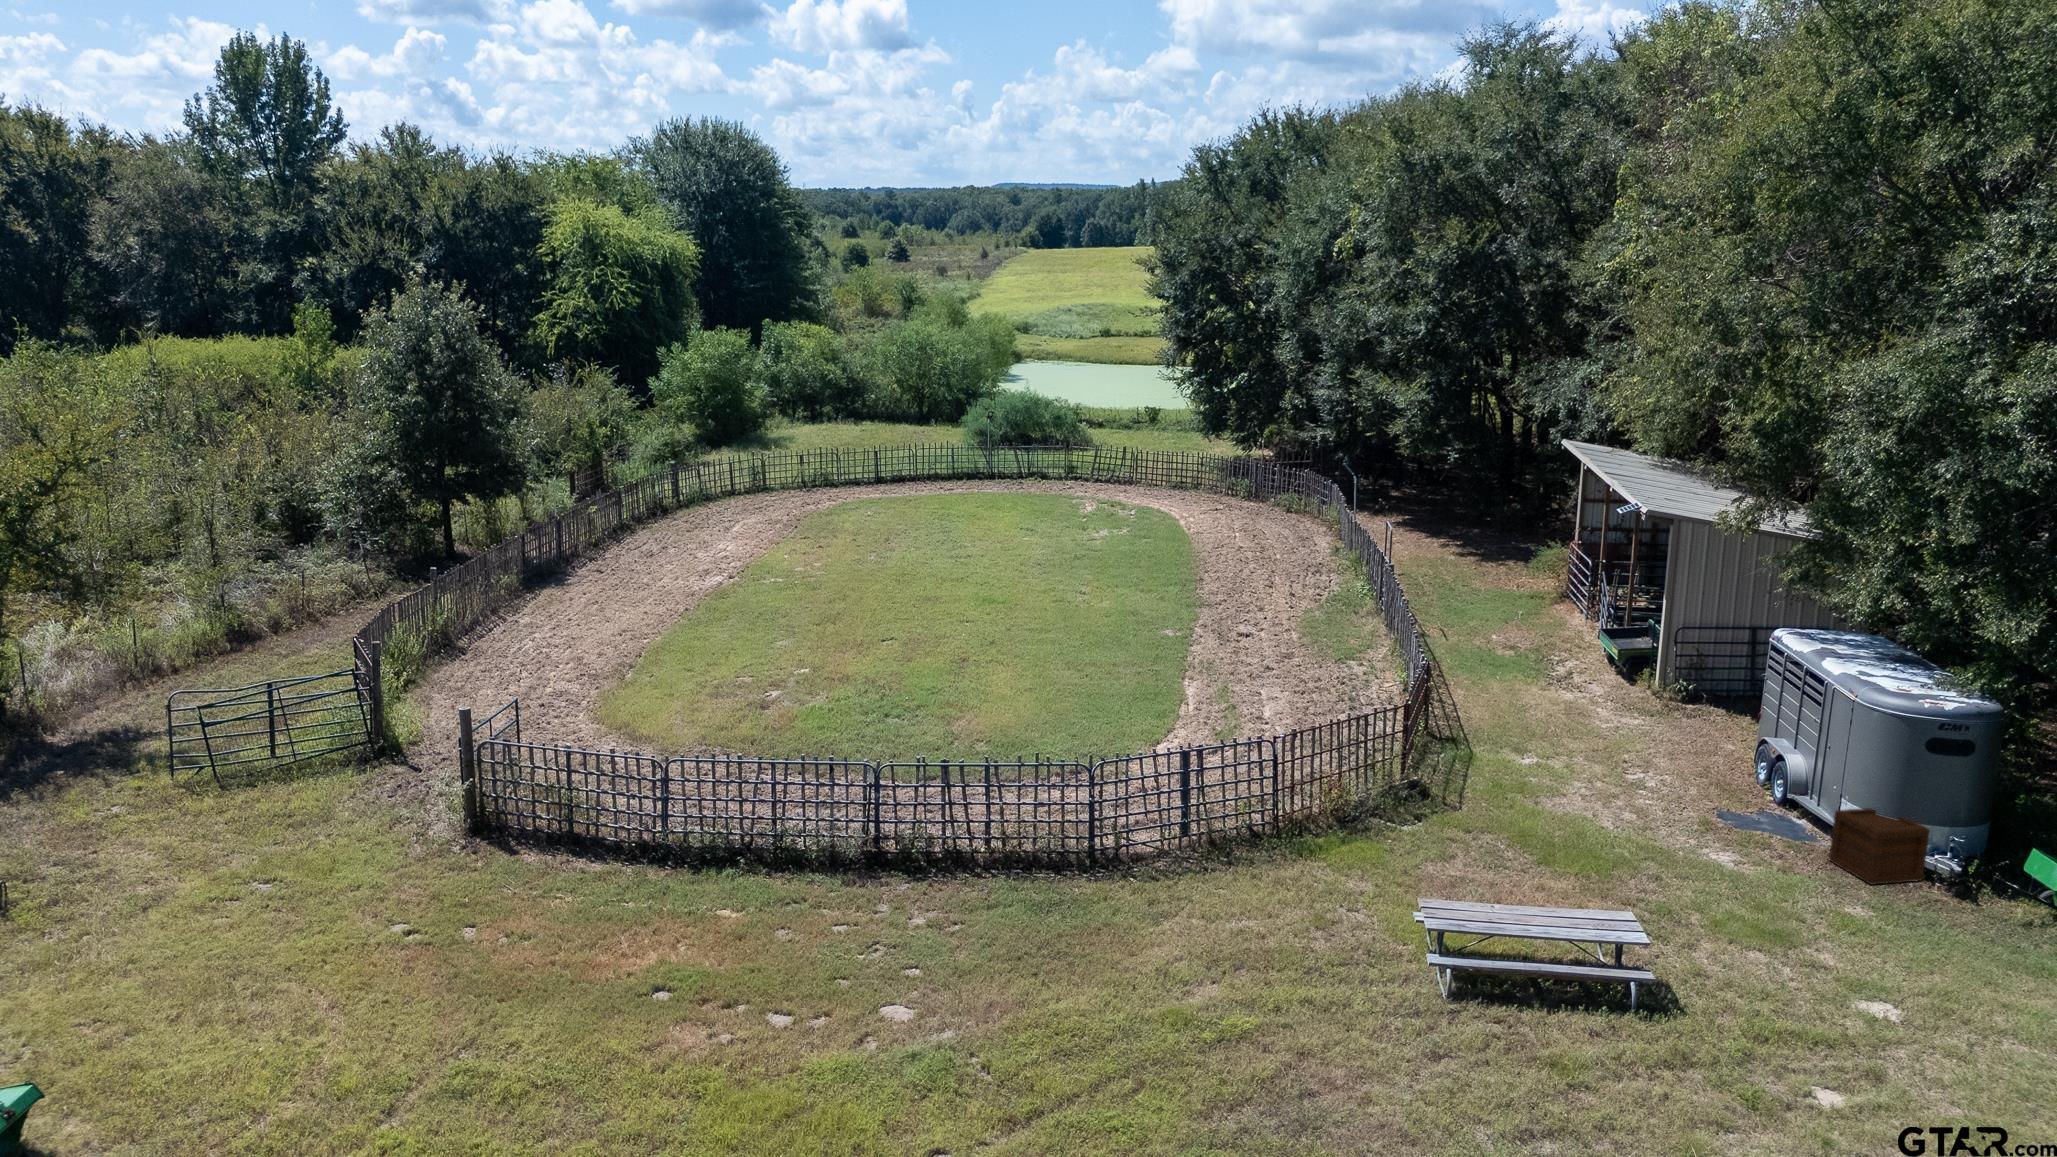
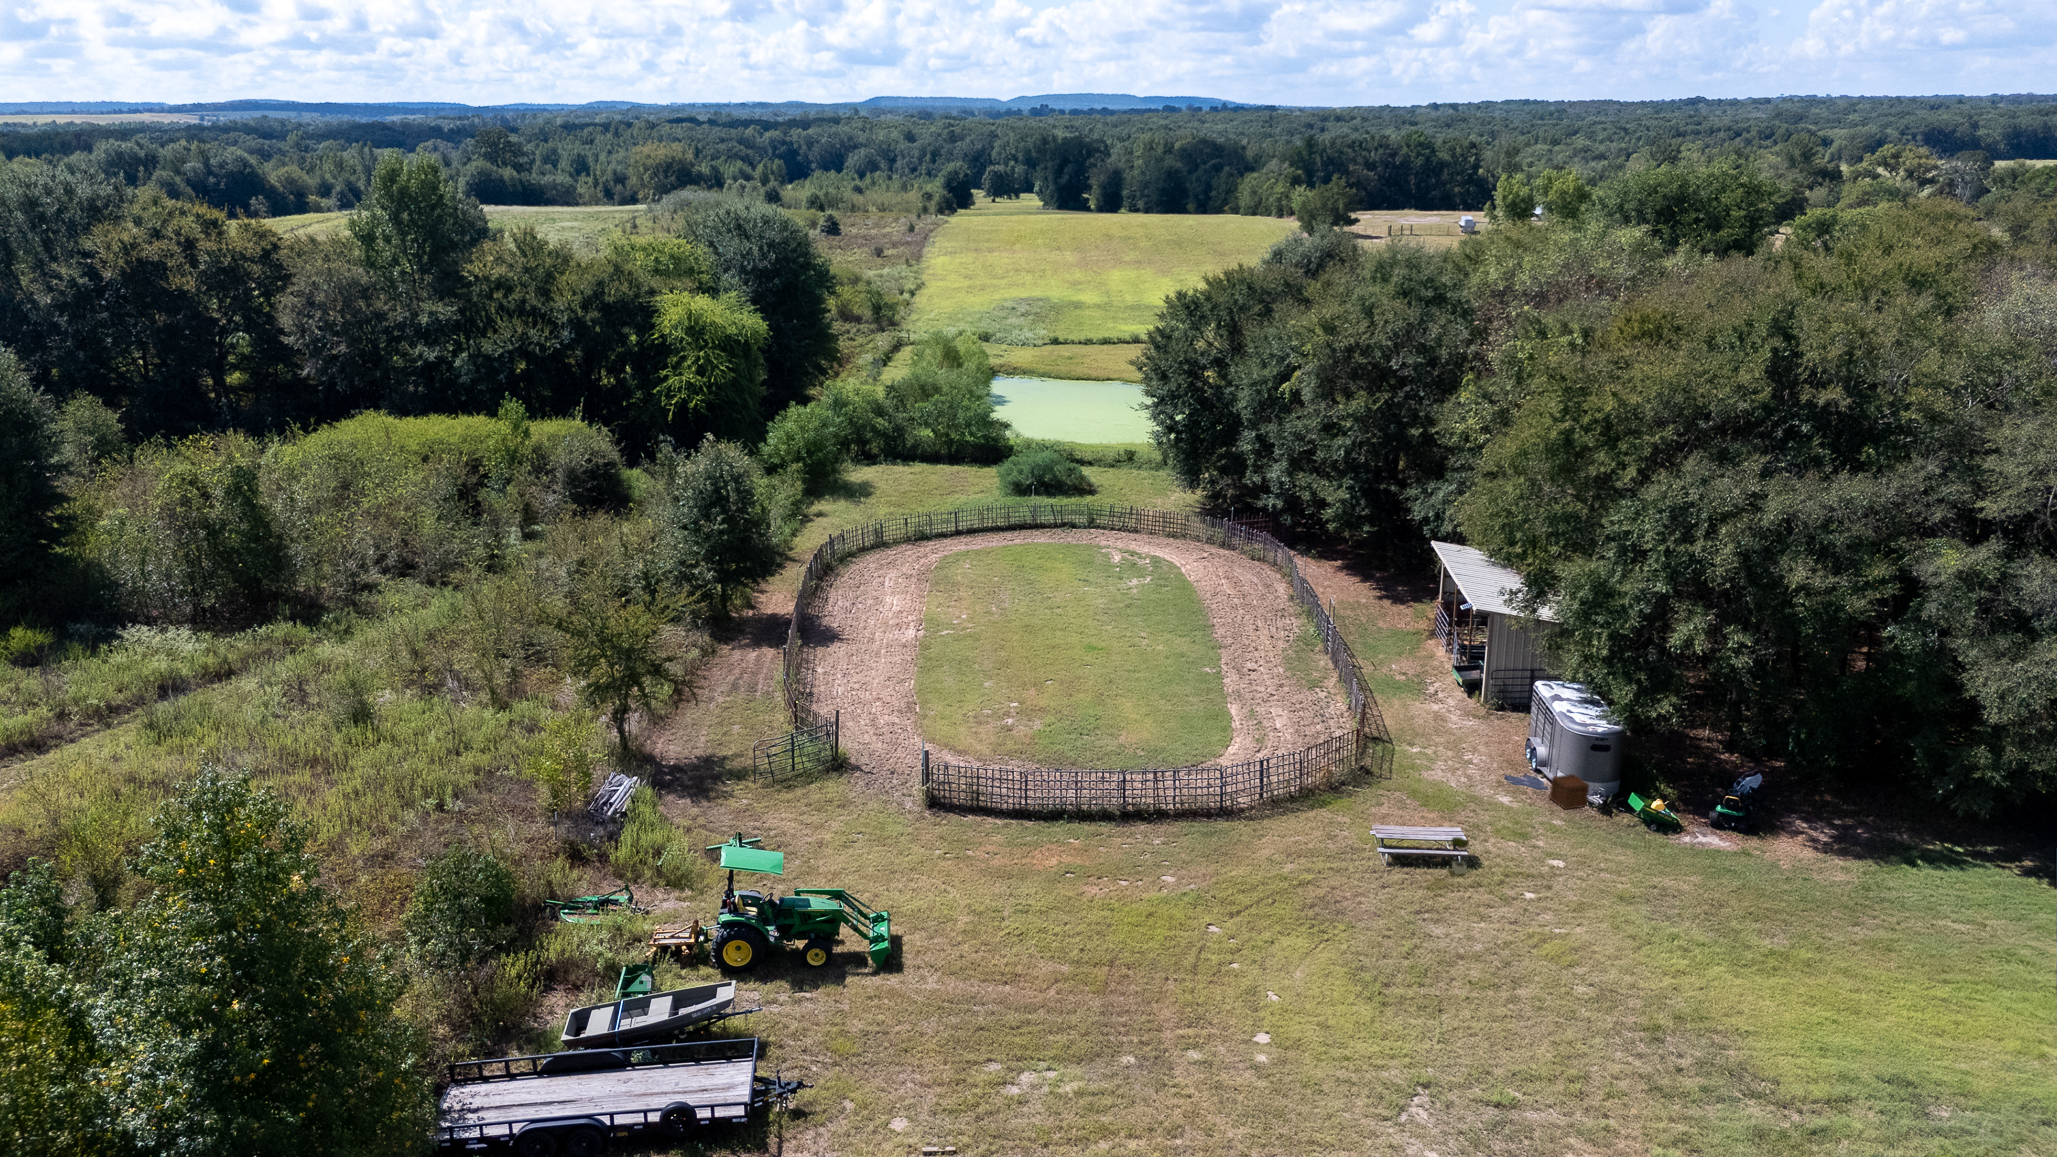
potted tree: none [1608,932,1656,1030] -> present [1451,837,1469,874]

